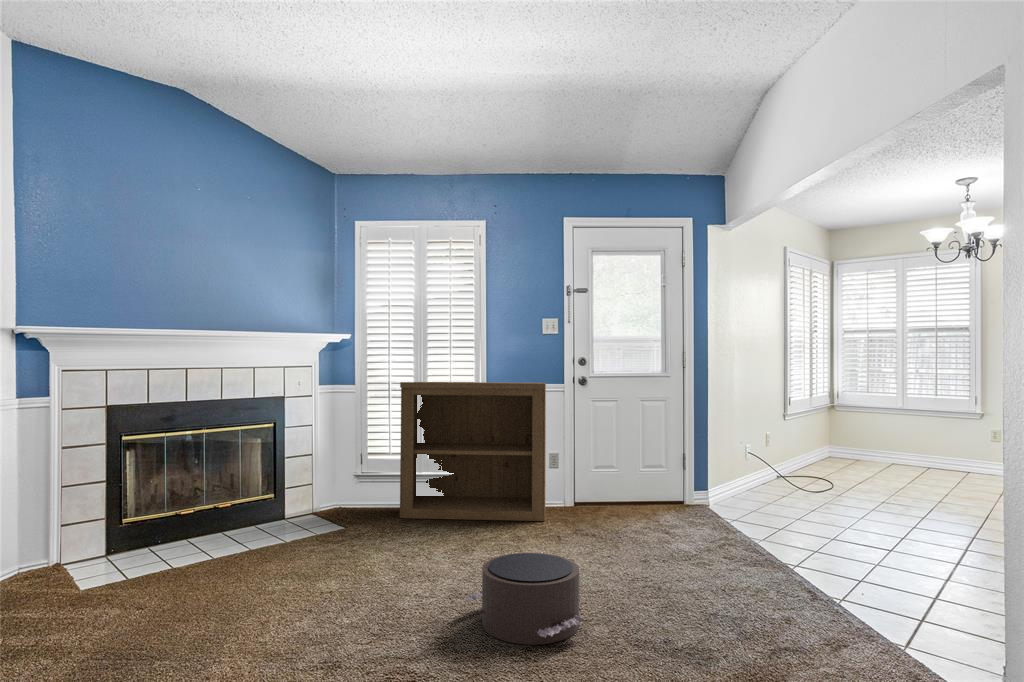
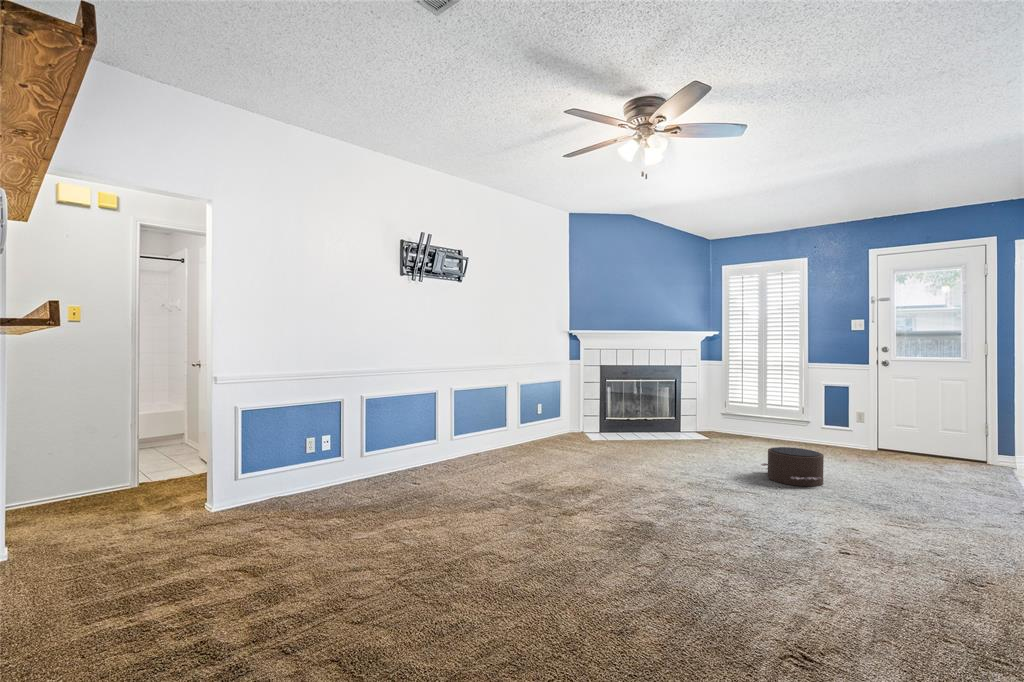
bookshelf: present [400,382,546,521] -> none [745,360,853,452]

